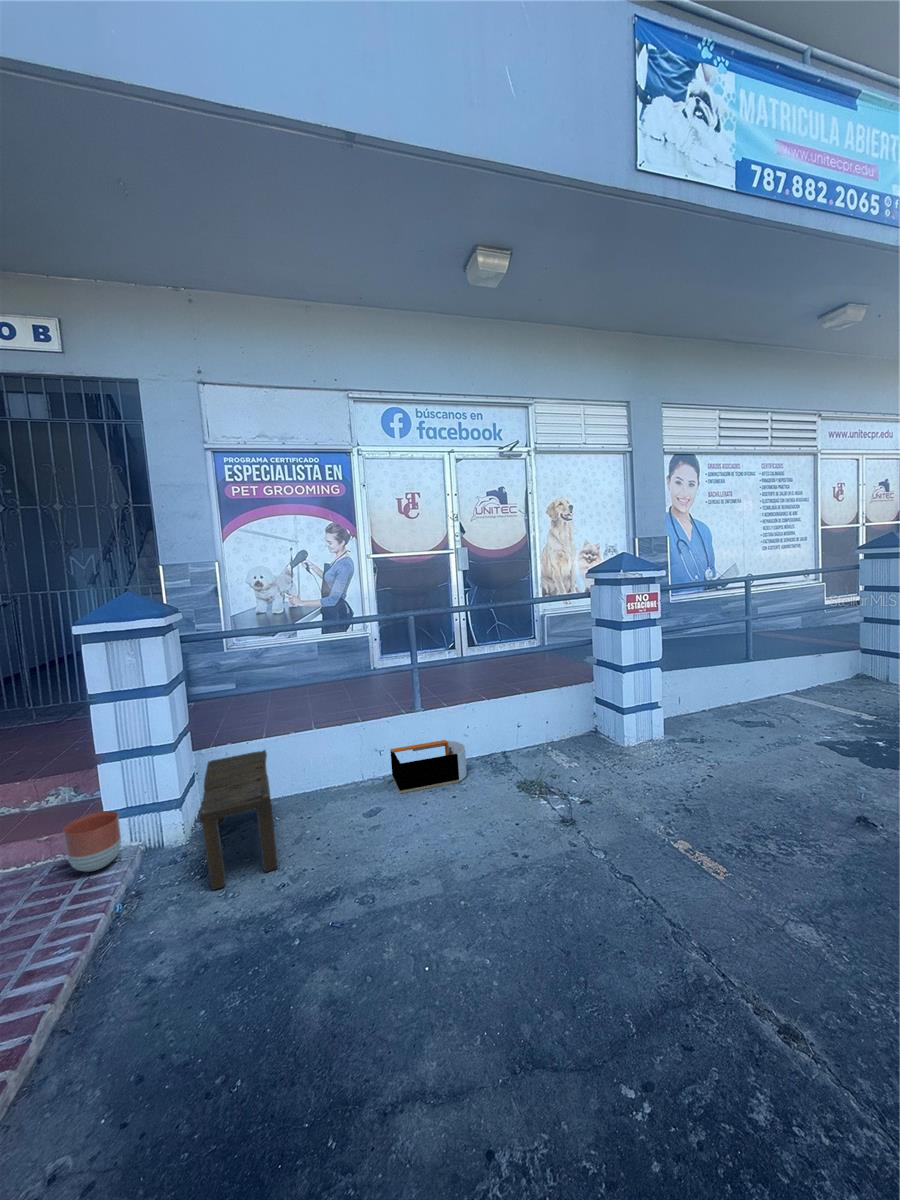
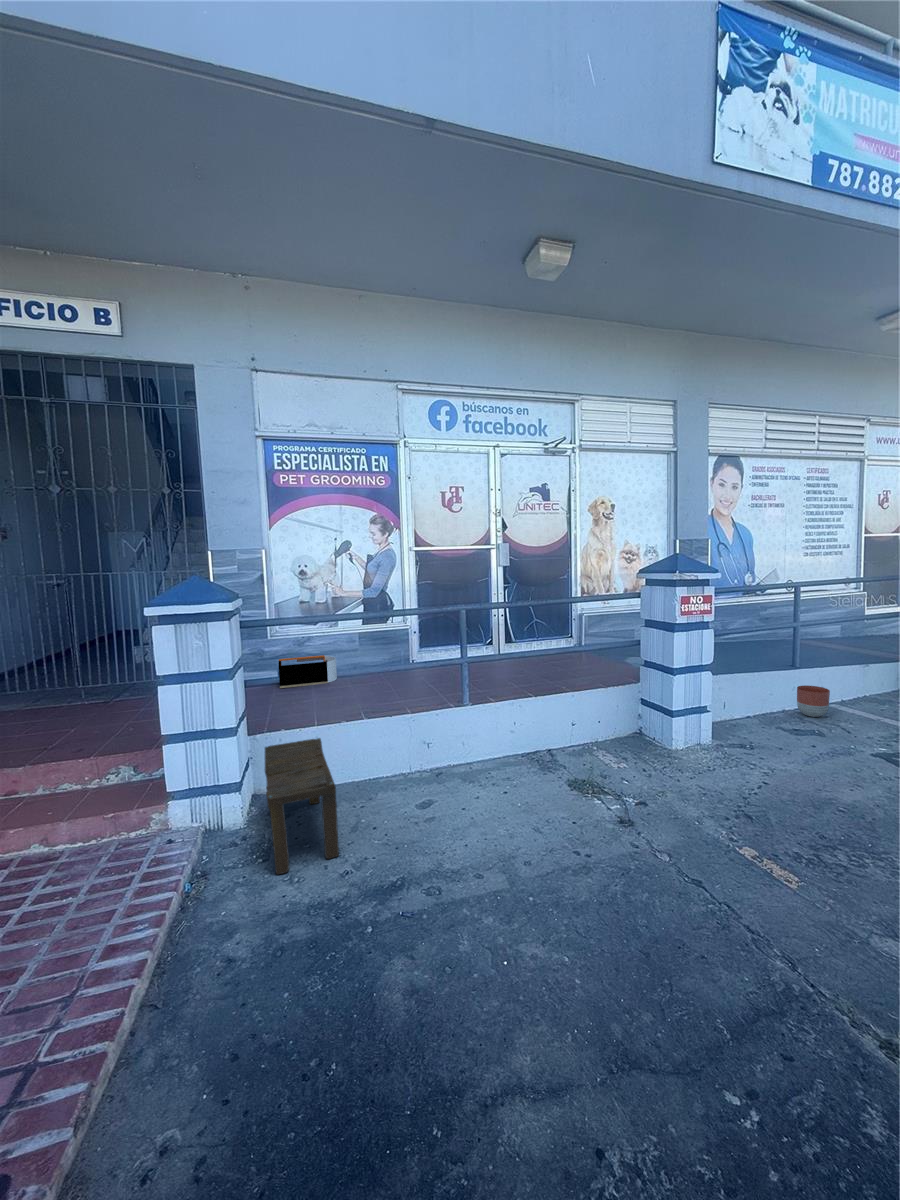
storage bin: present [390,740,467,794] -> present [279,655,337,688]
planter: present [63,811,121,872] -> present [797,685,830,717]

